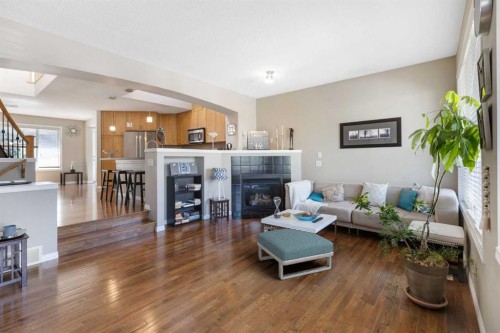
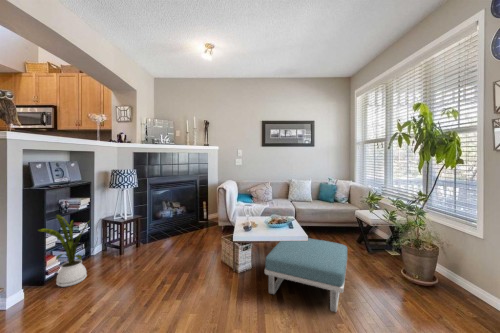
house plant: none [169,190,194,229] -> present [38,215,89,287]

